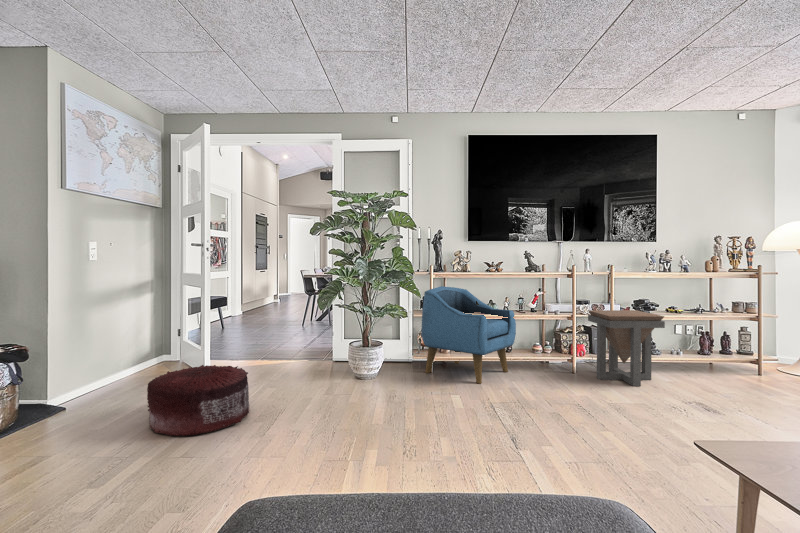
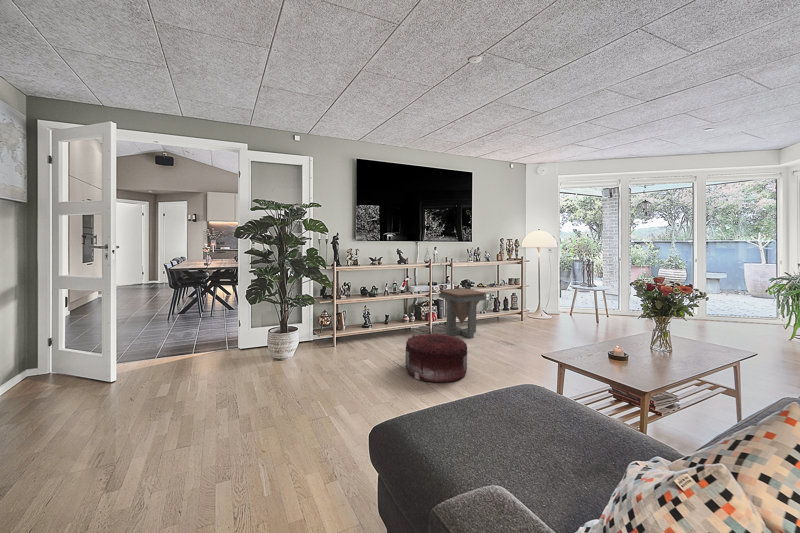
armchair: present [421,286,516,383] -> none [328,278,395,351]
pouf: present [147,365,250,436] -> present [405,333,467,383]

